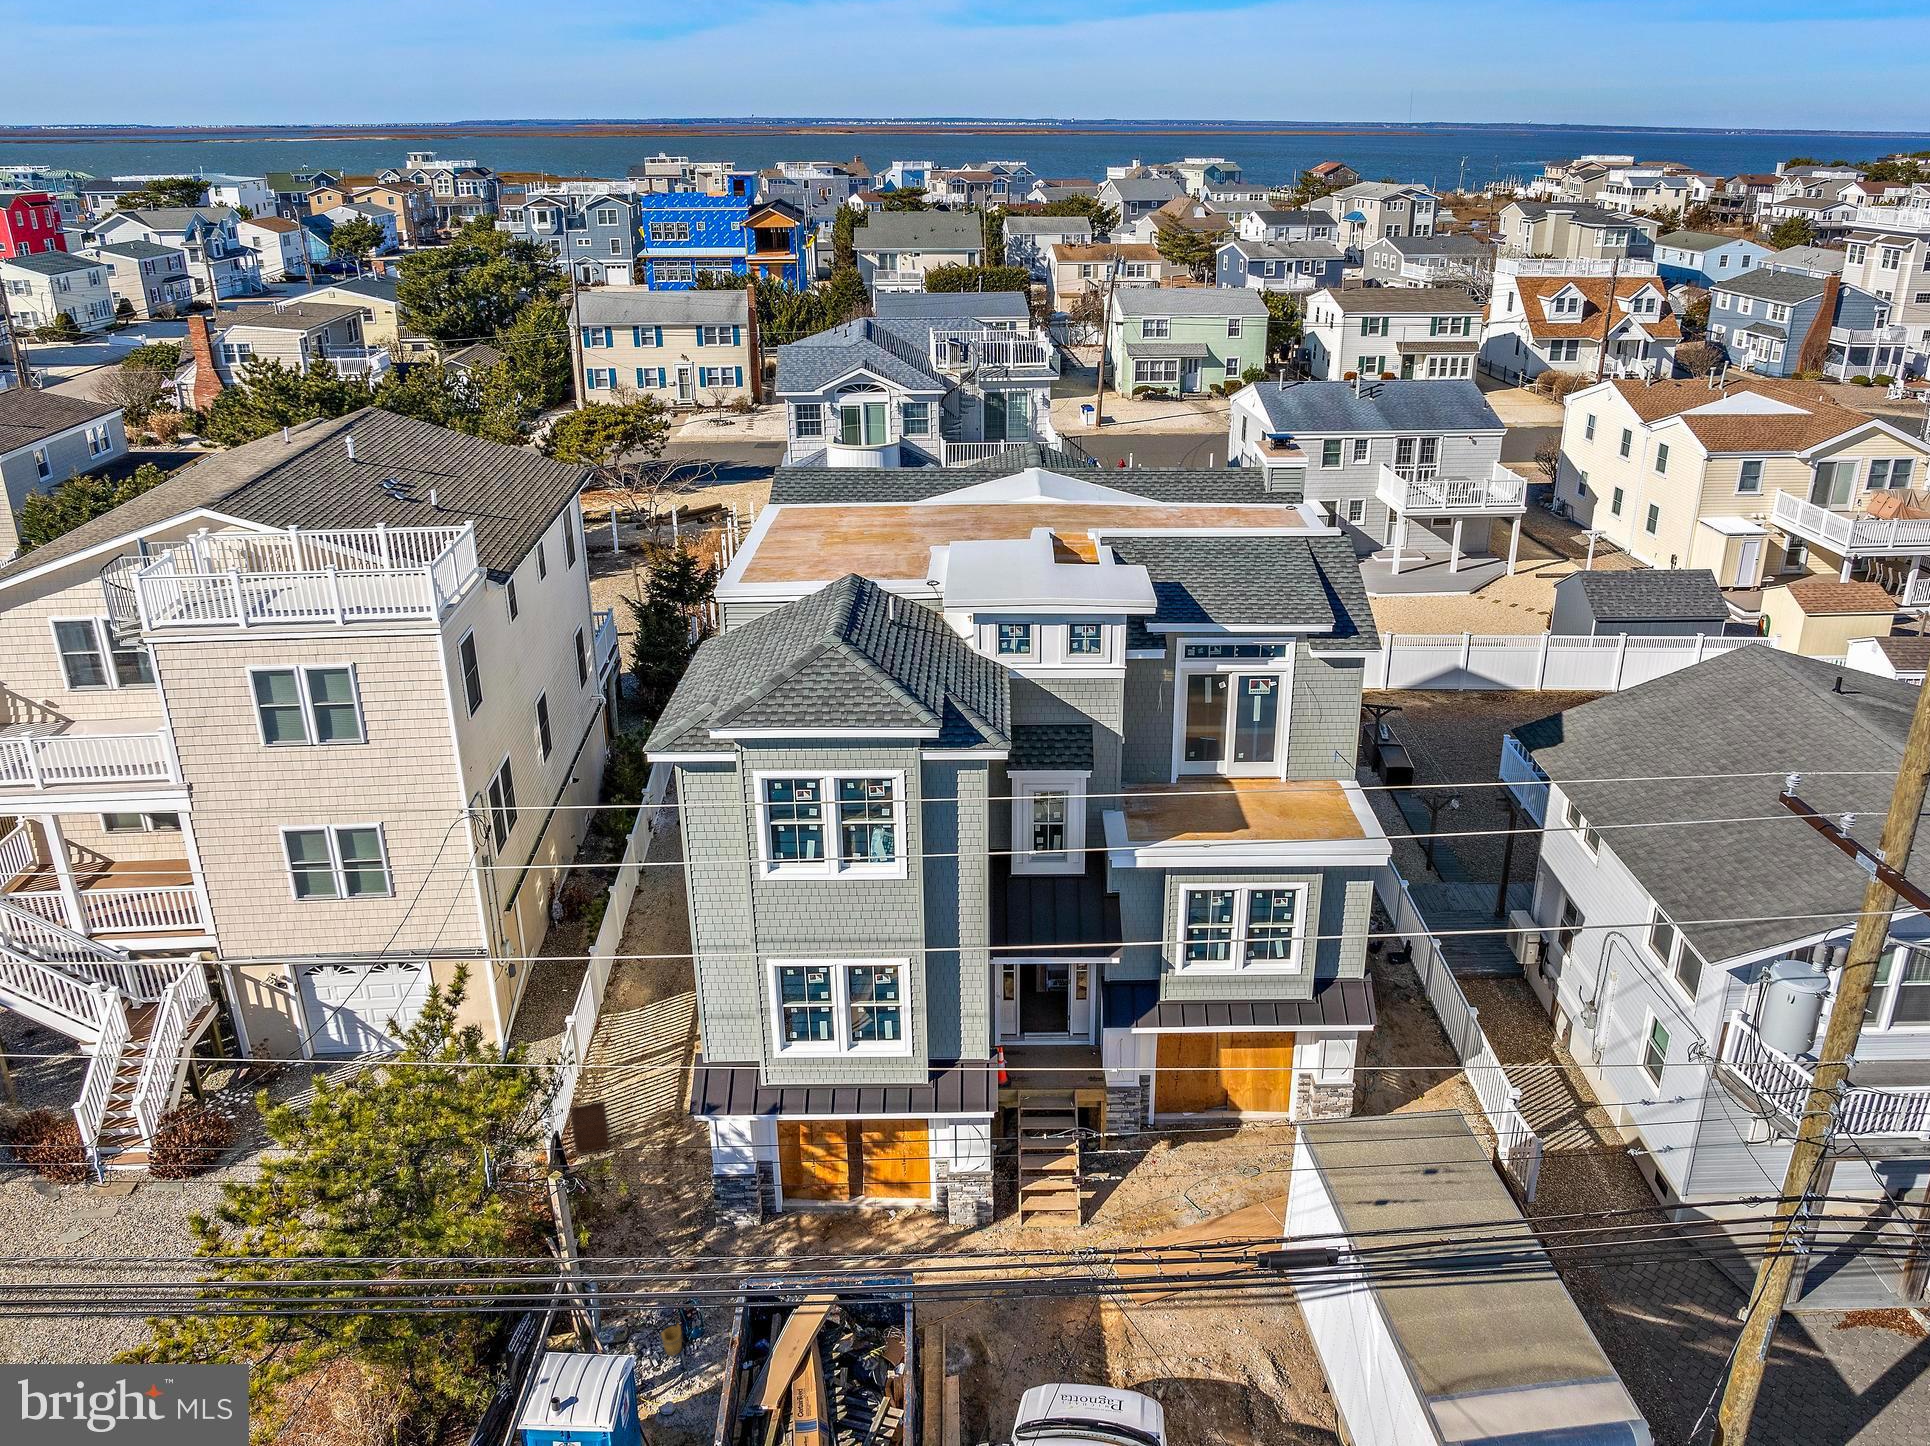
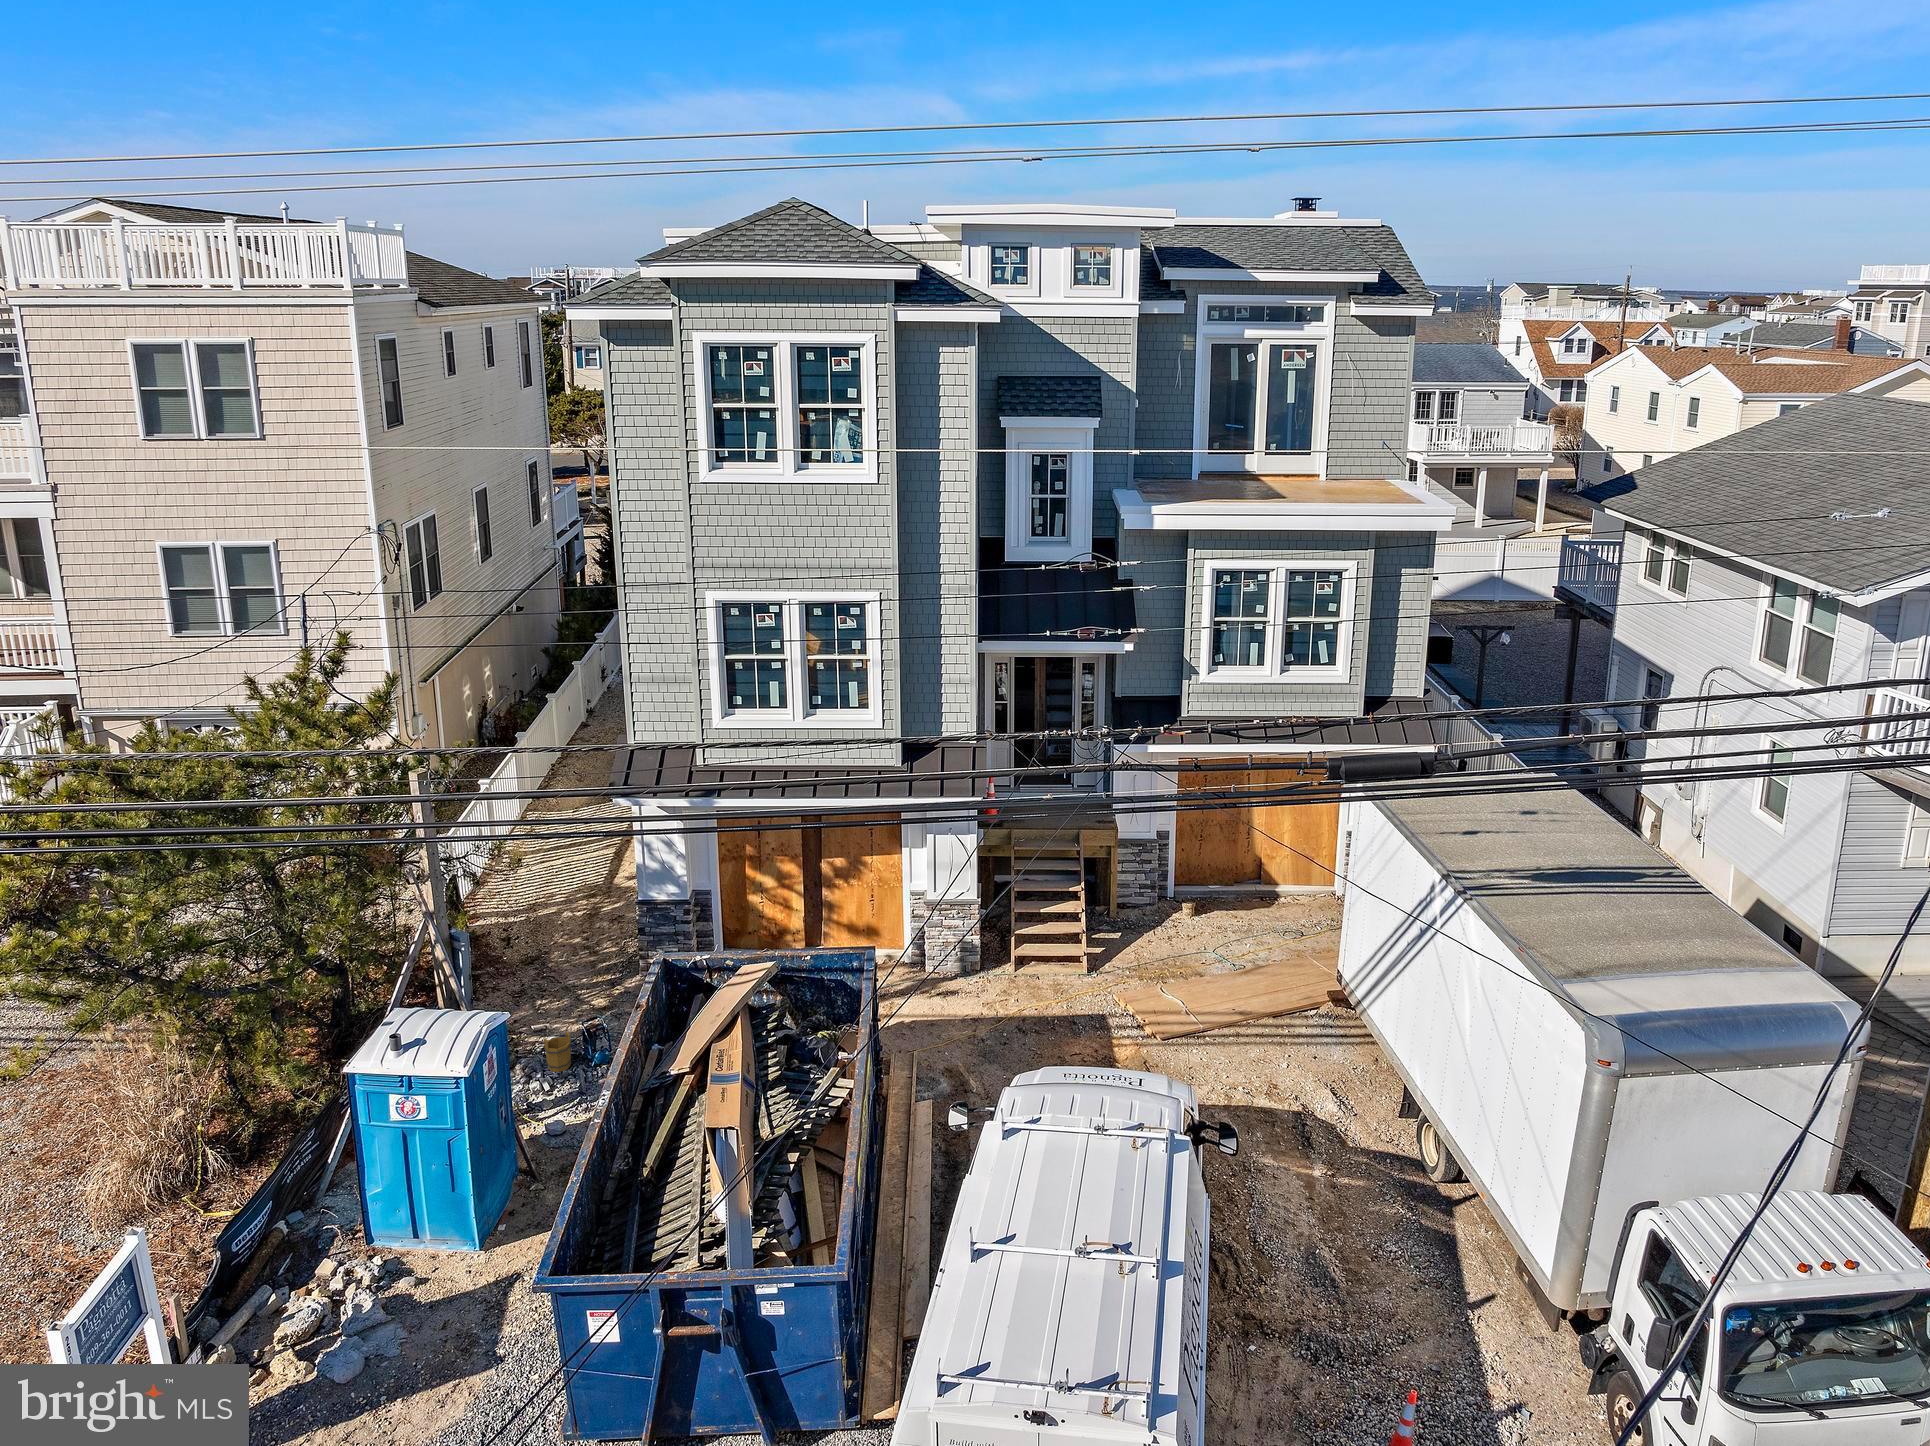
wooden crate: present [571,1101,610,1153] -> none [464,855,512,911]

